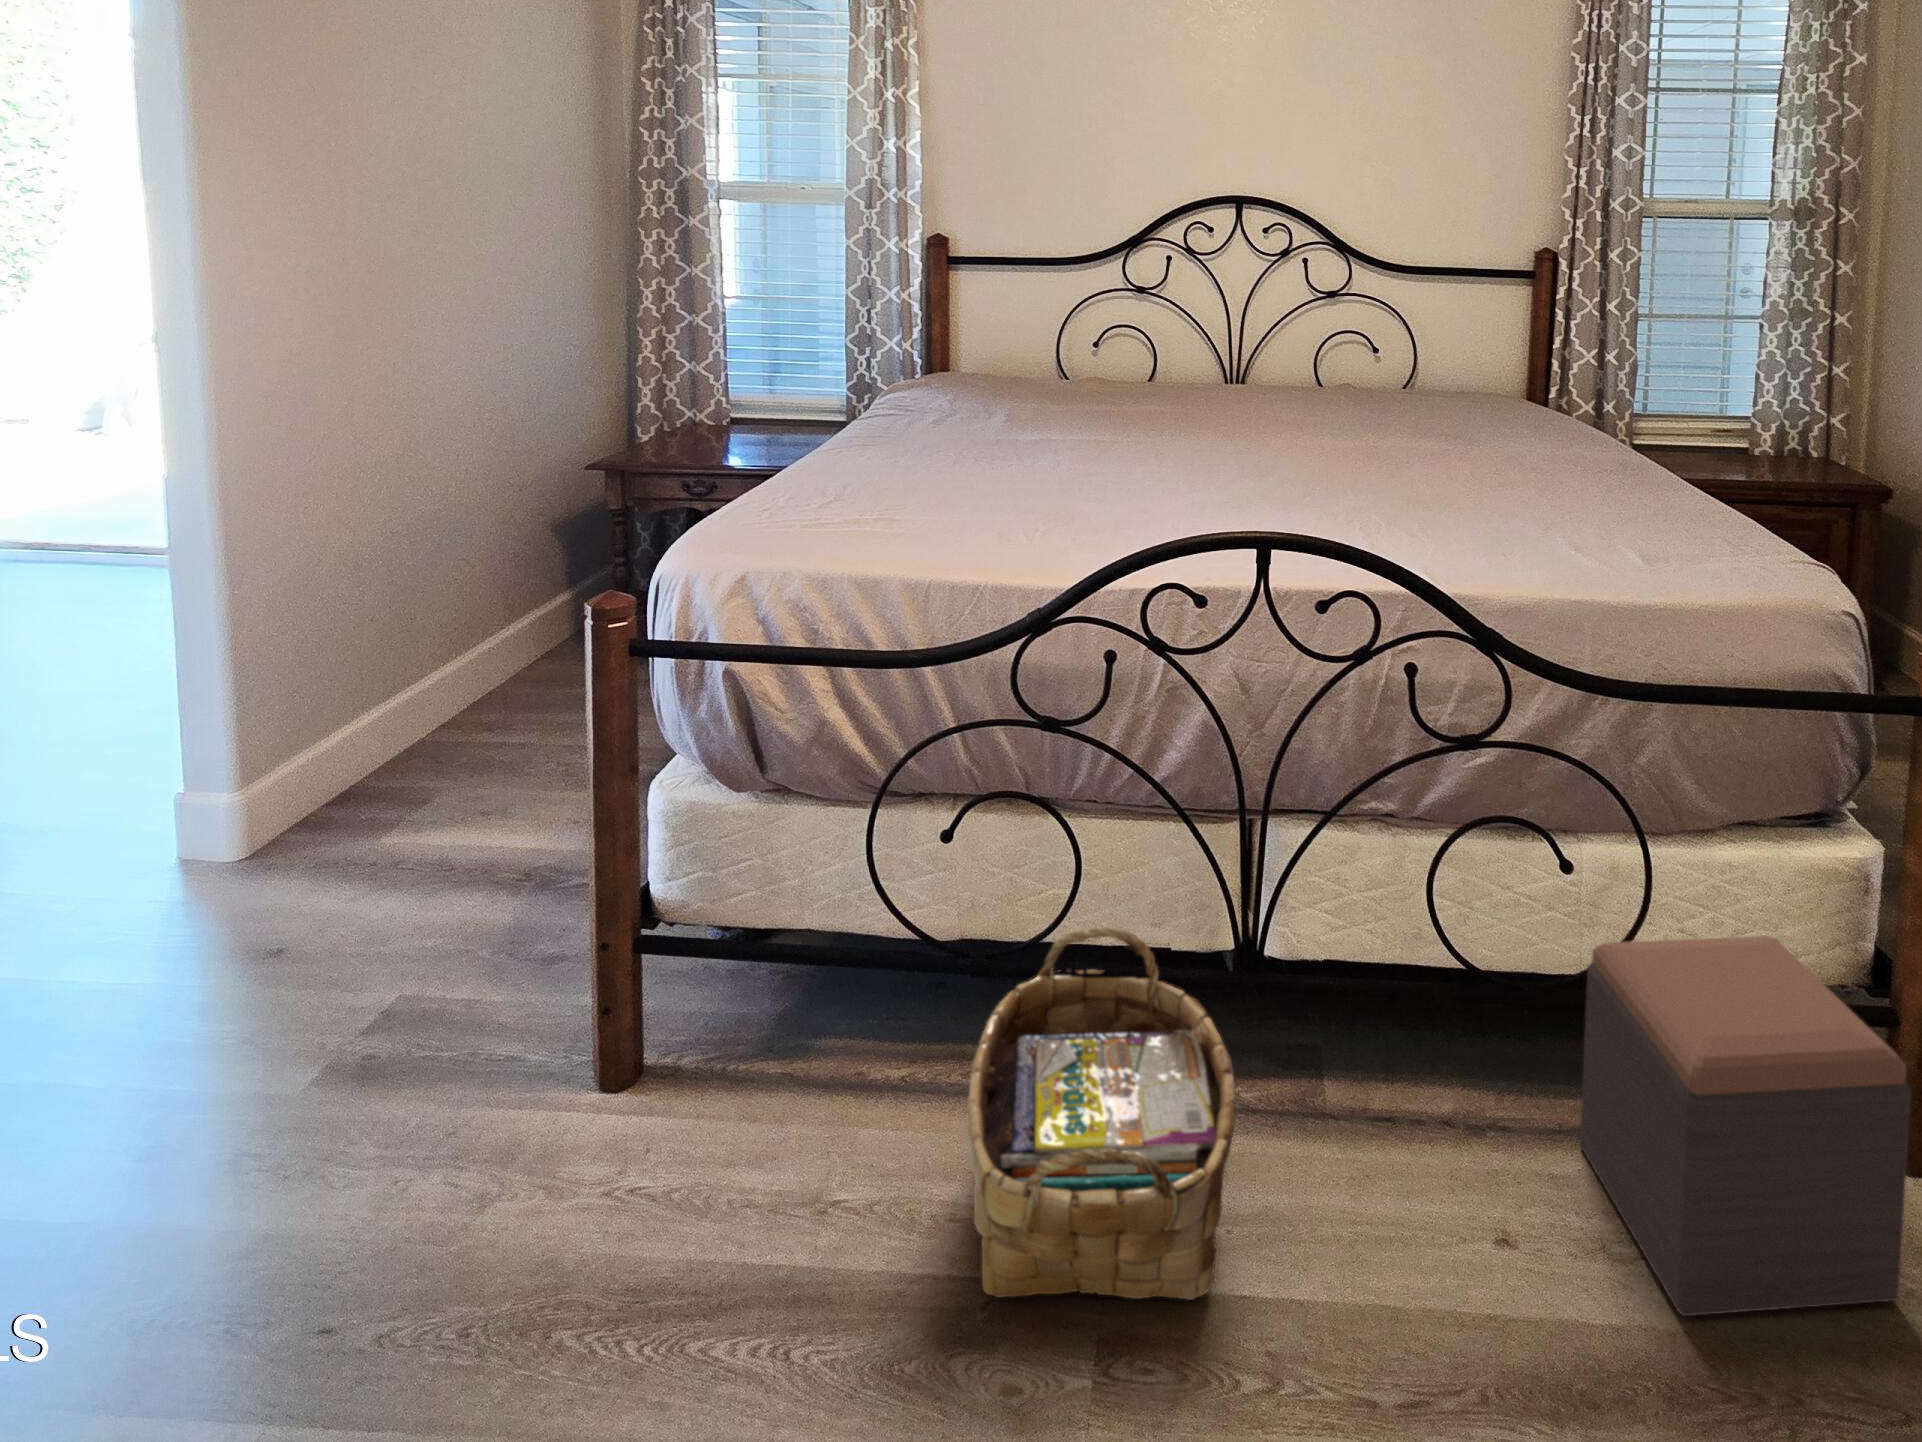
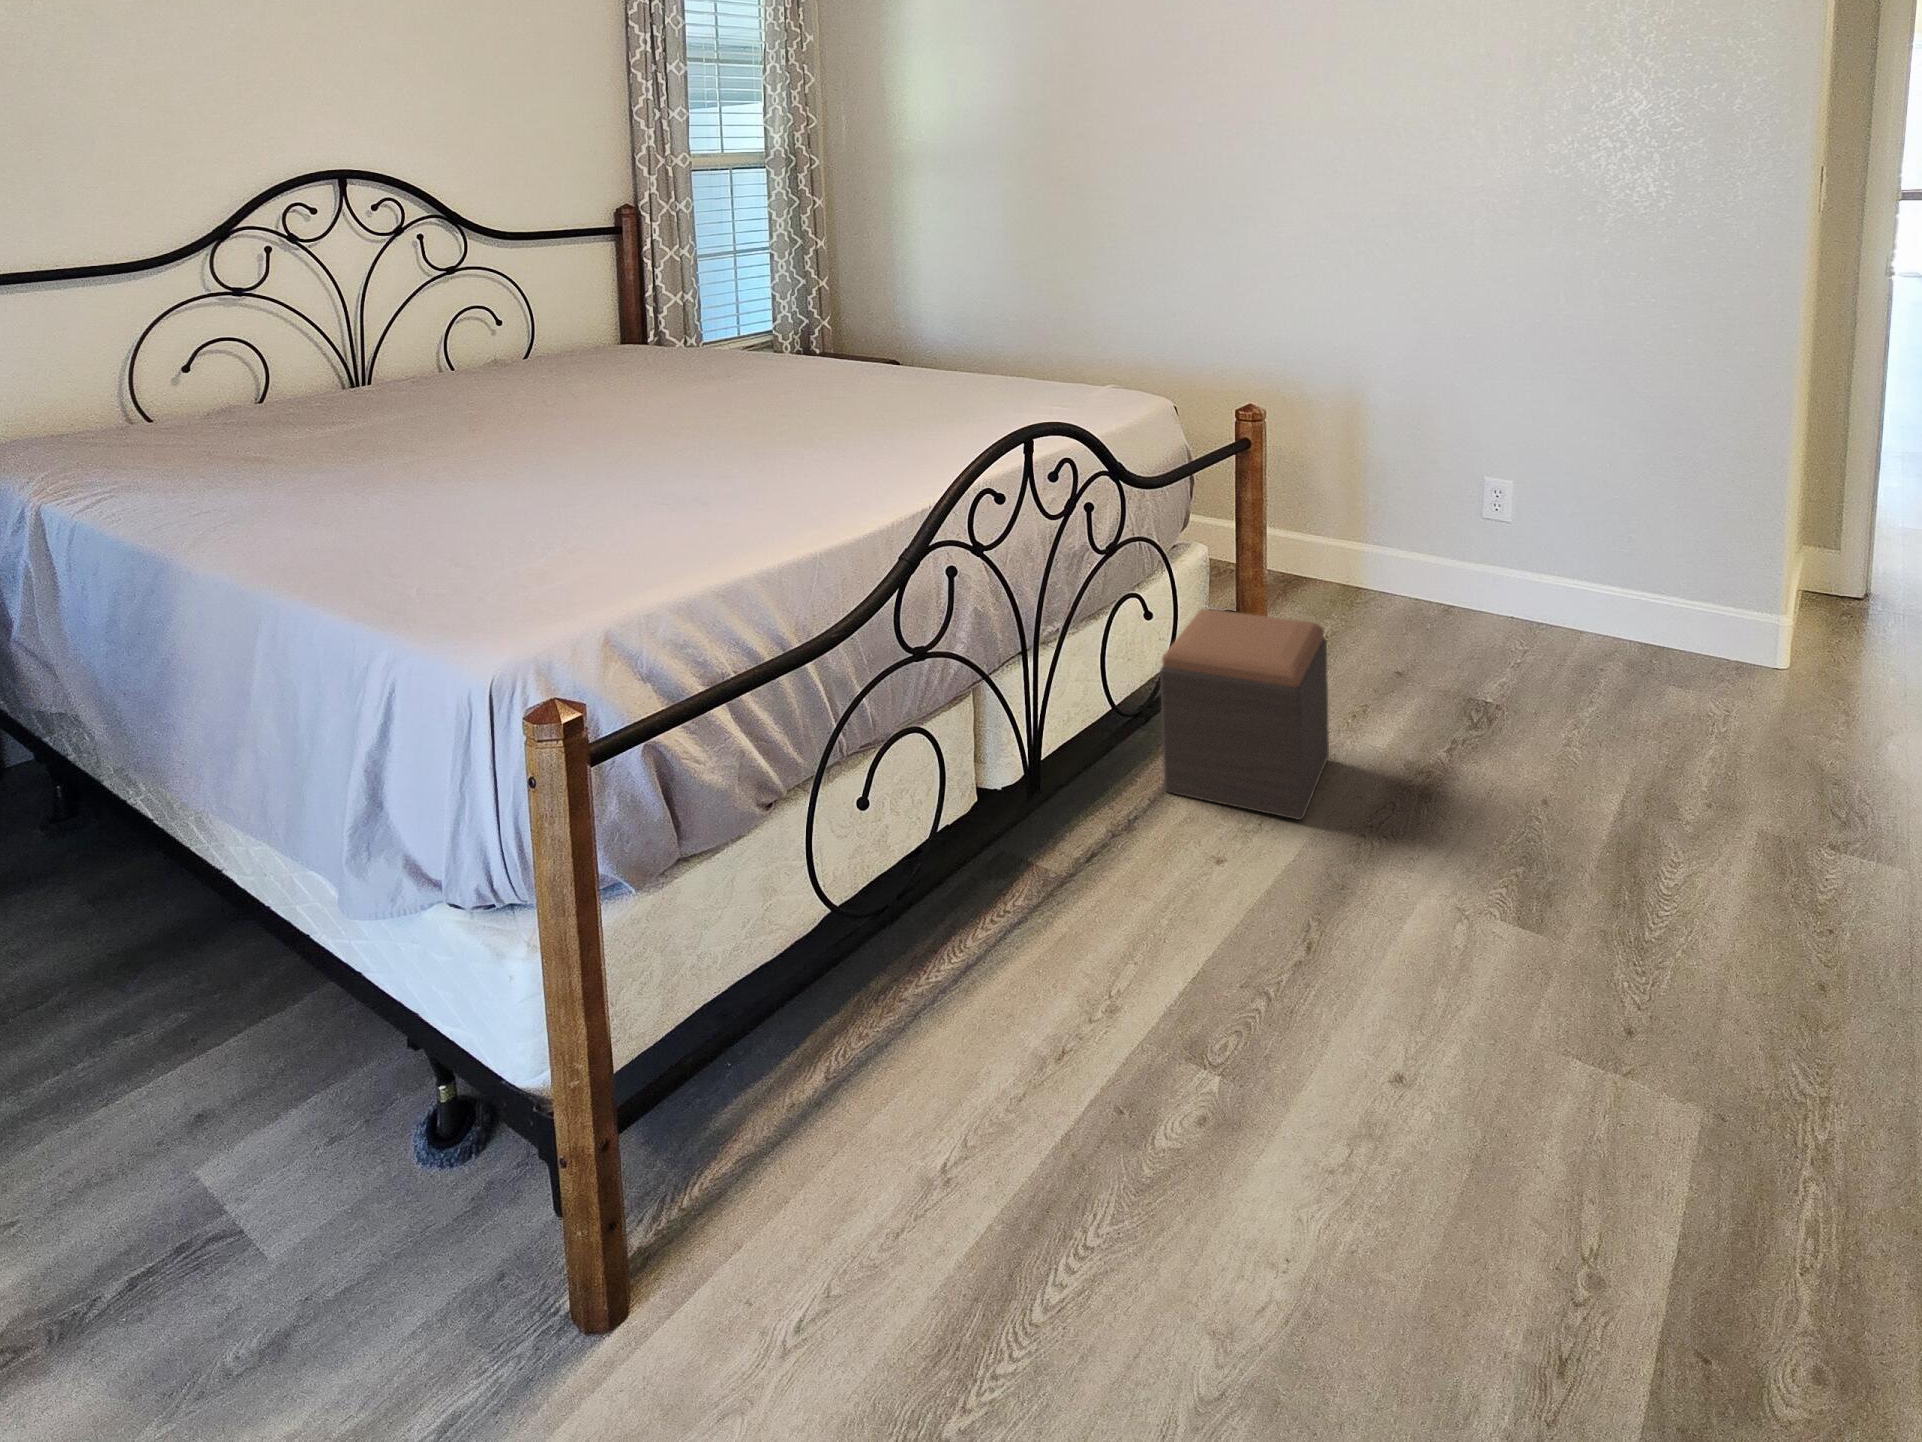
woven basket: present [967,927,1236,1300] -> none [926,806,1205,1096]

